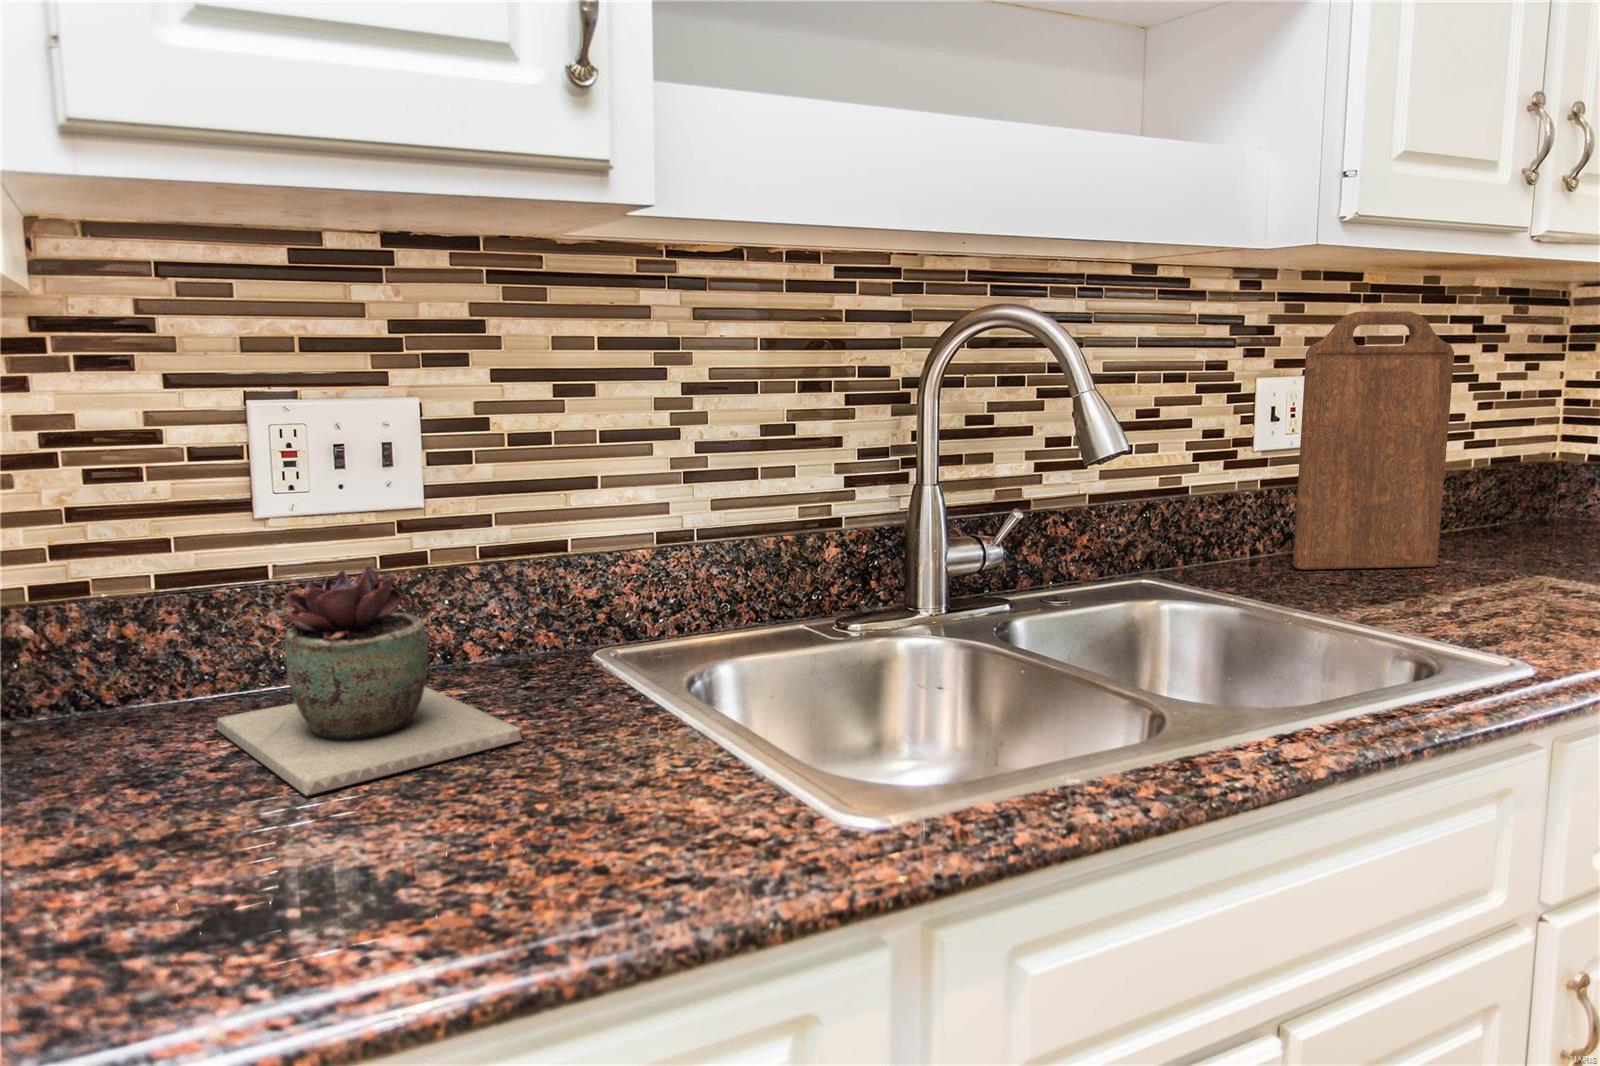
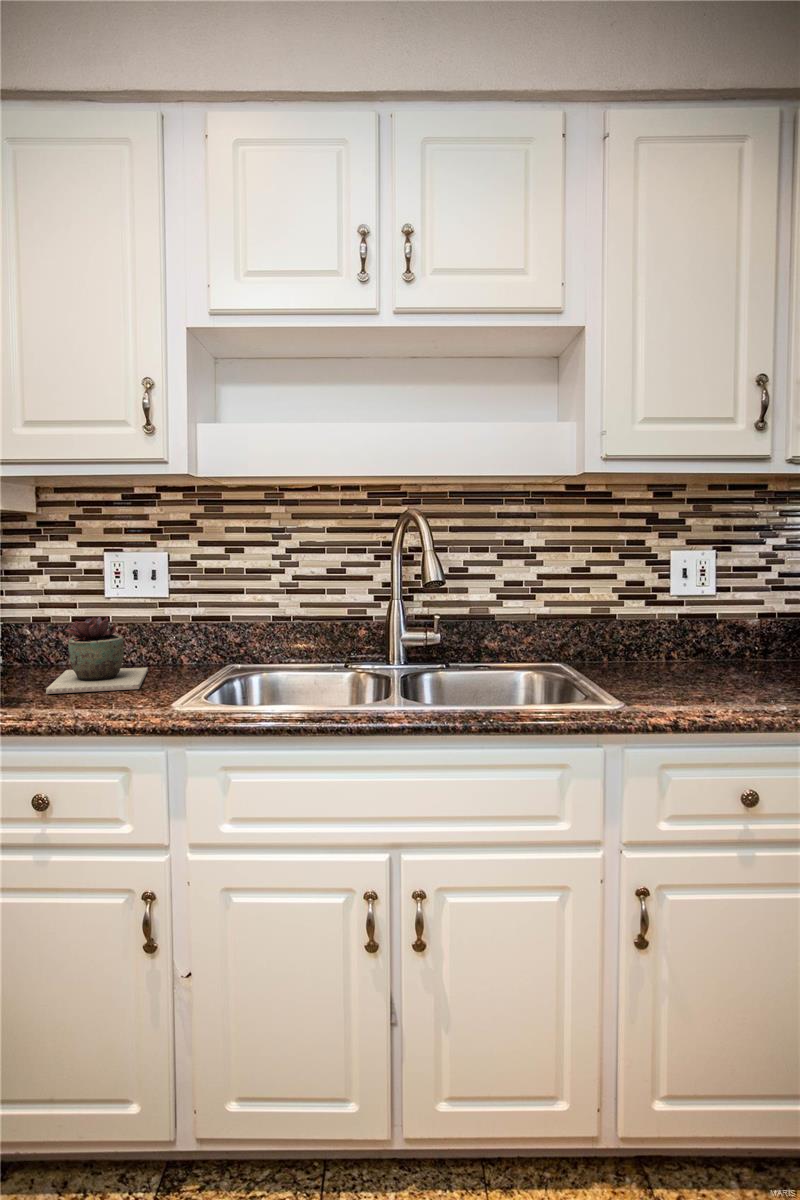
cutting board: present [1293,311,1454,569] -> none [667,510,775,676]

